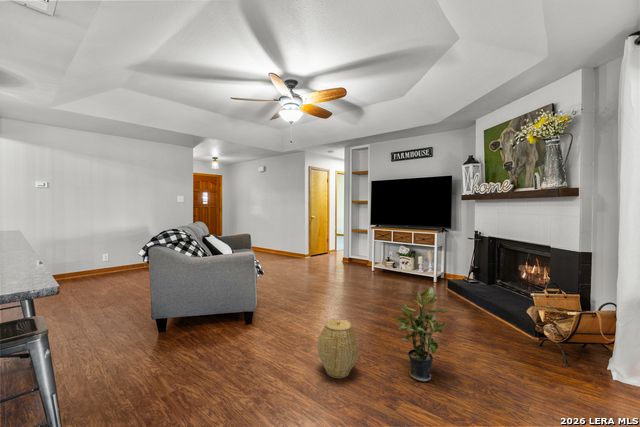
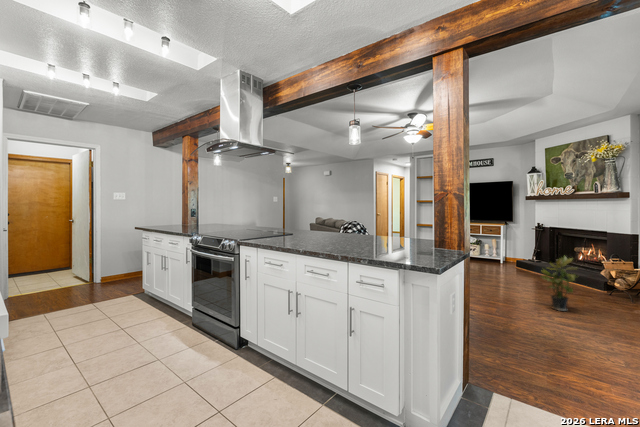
woven basket: present [318,319,359,378] -> none [495,279,525,312]

